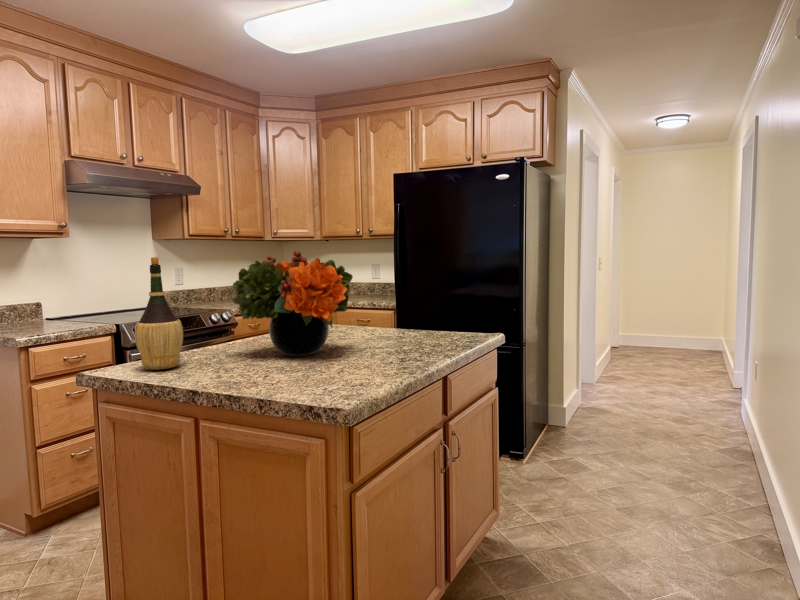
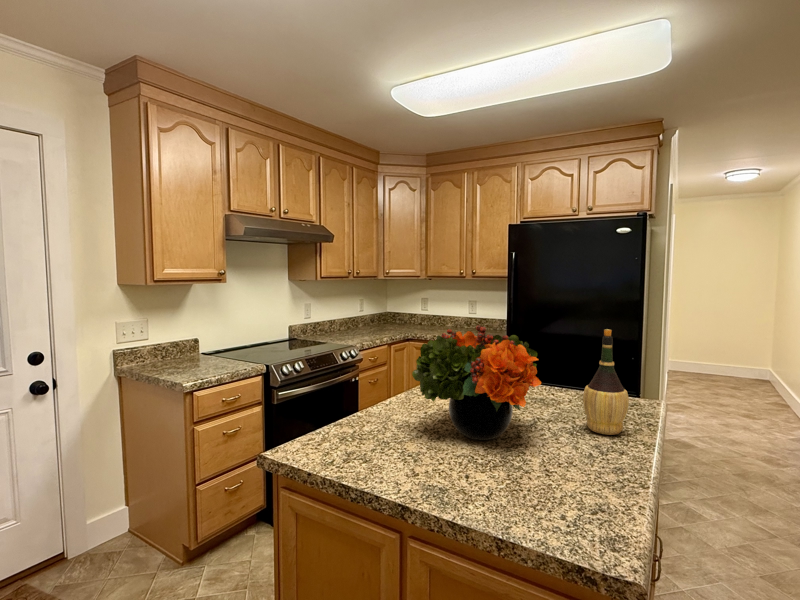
wine bottle: present [135,257,183,369] -> present [583,329,629,435]

